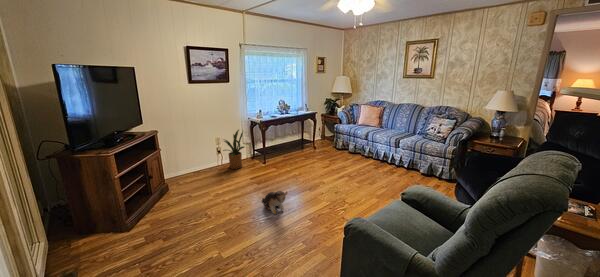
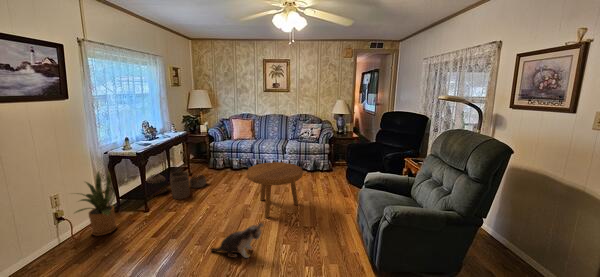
woven basket: none [275,139,317,163] -> present [146,172,206,199]
footstool: none [316,149,370,198] -> present [247,162,303,218]

